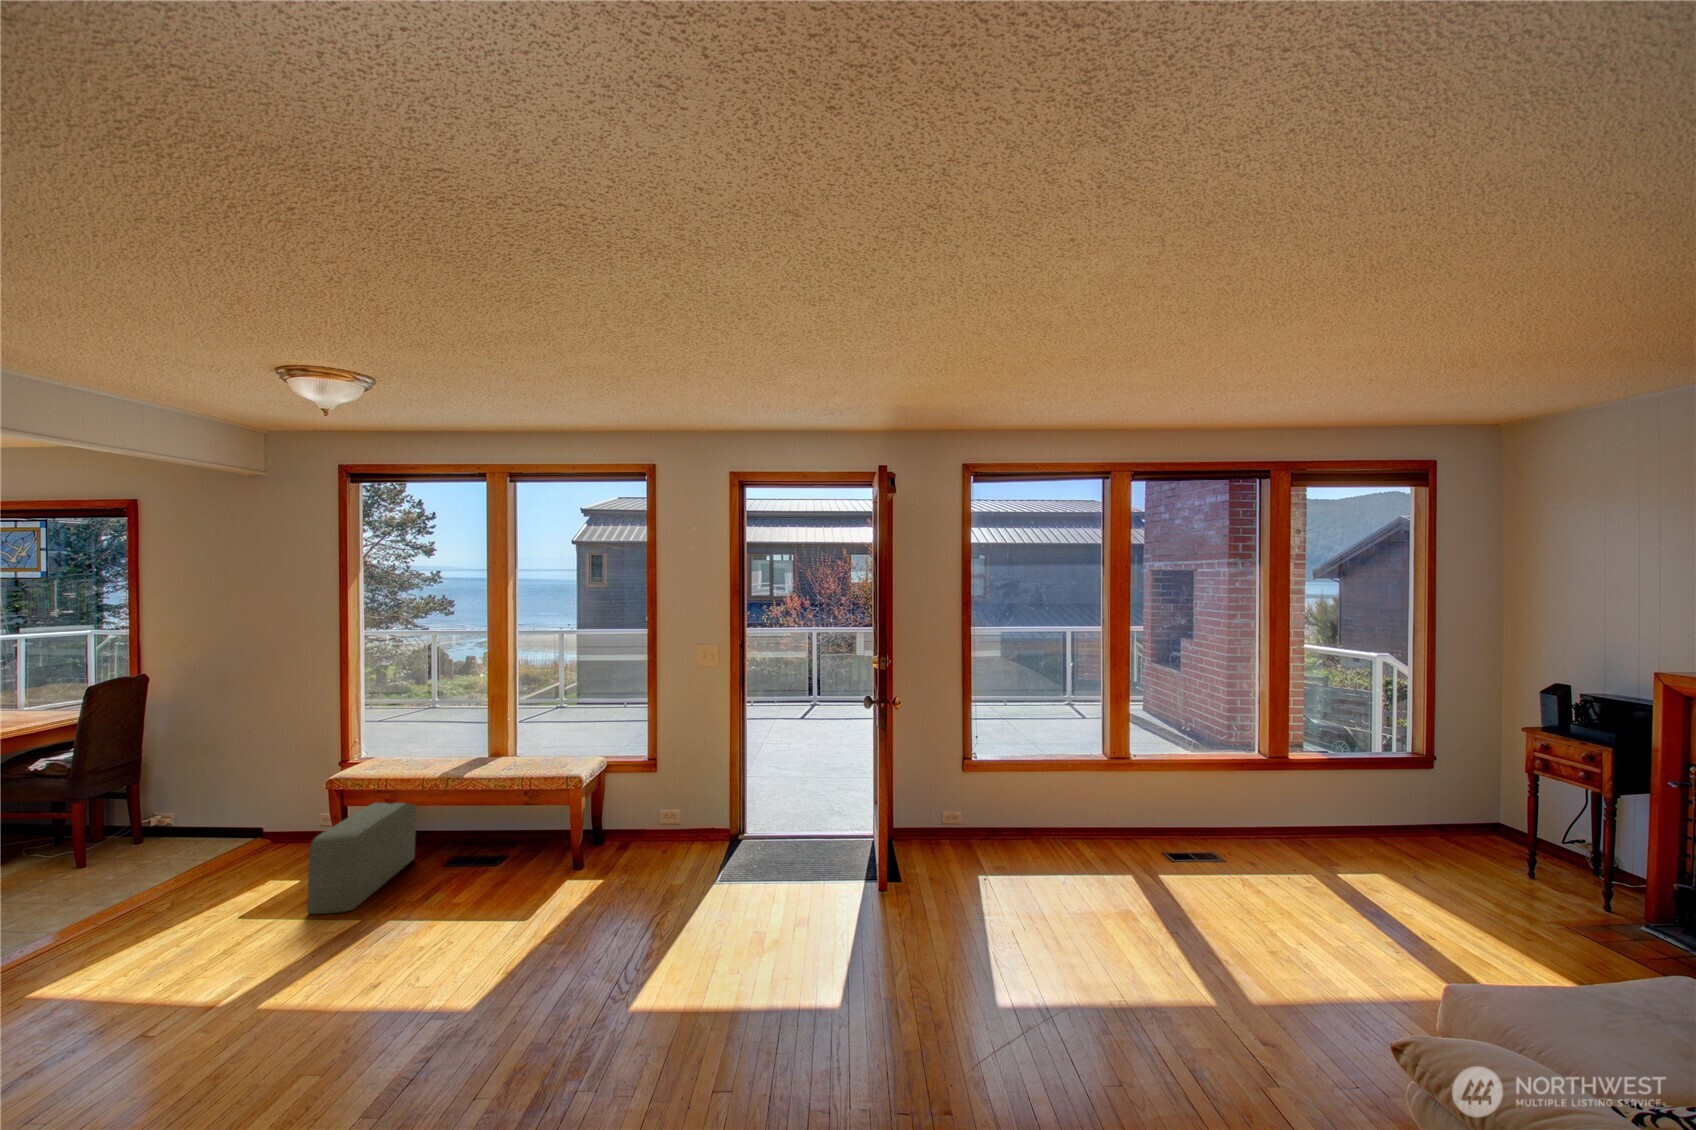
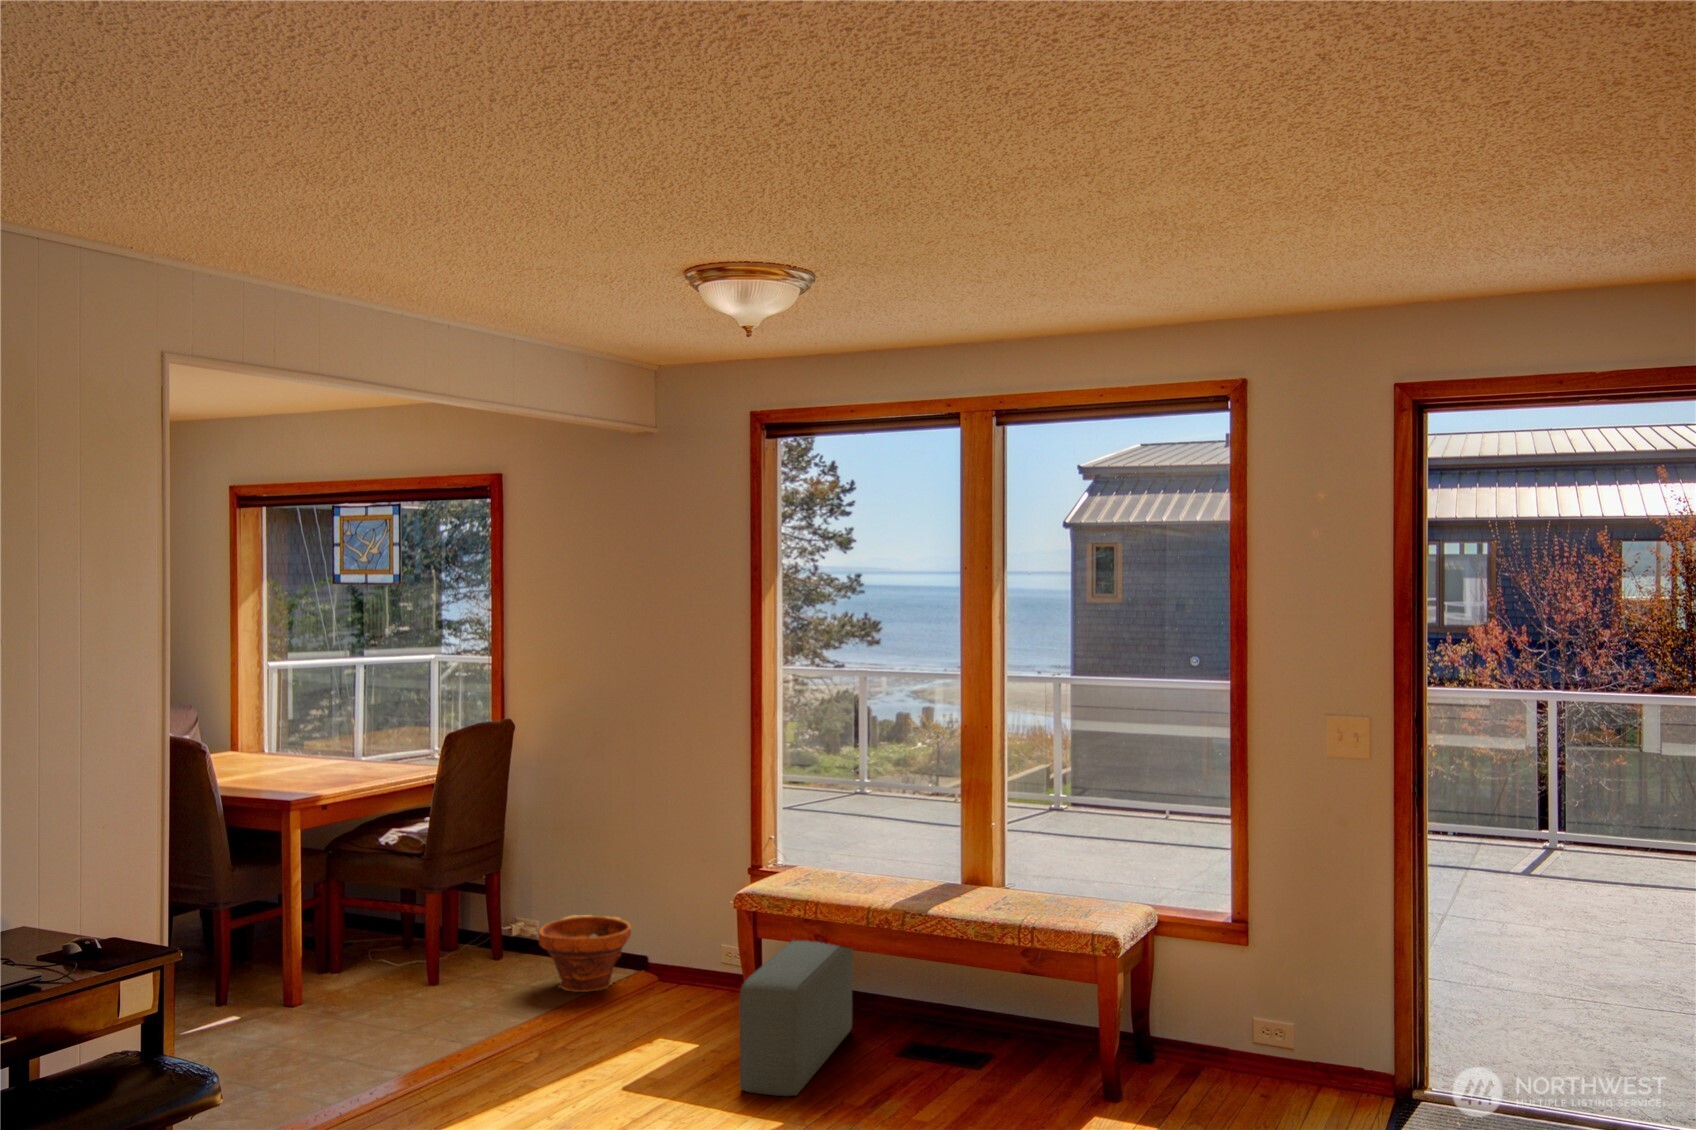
planter: none [161,807,250,865] -> present [538,915,631,992]

